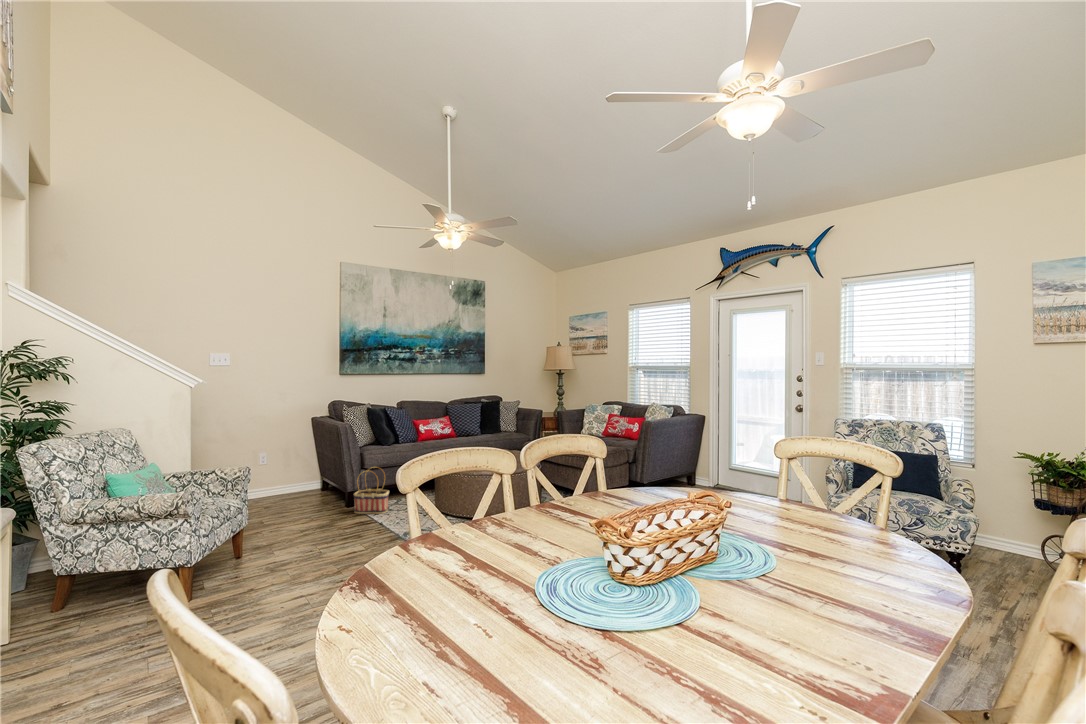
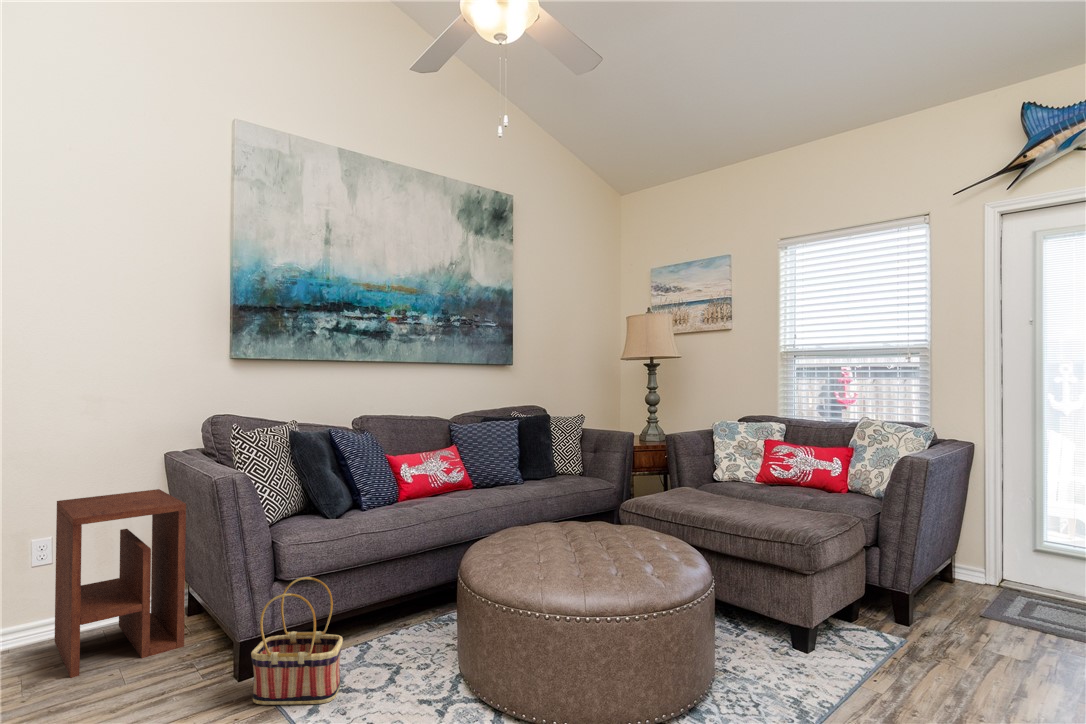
side table: none [269,434,324,507] -> present [55,489,186,678]

